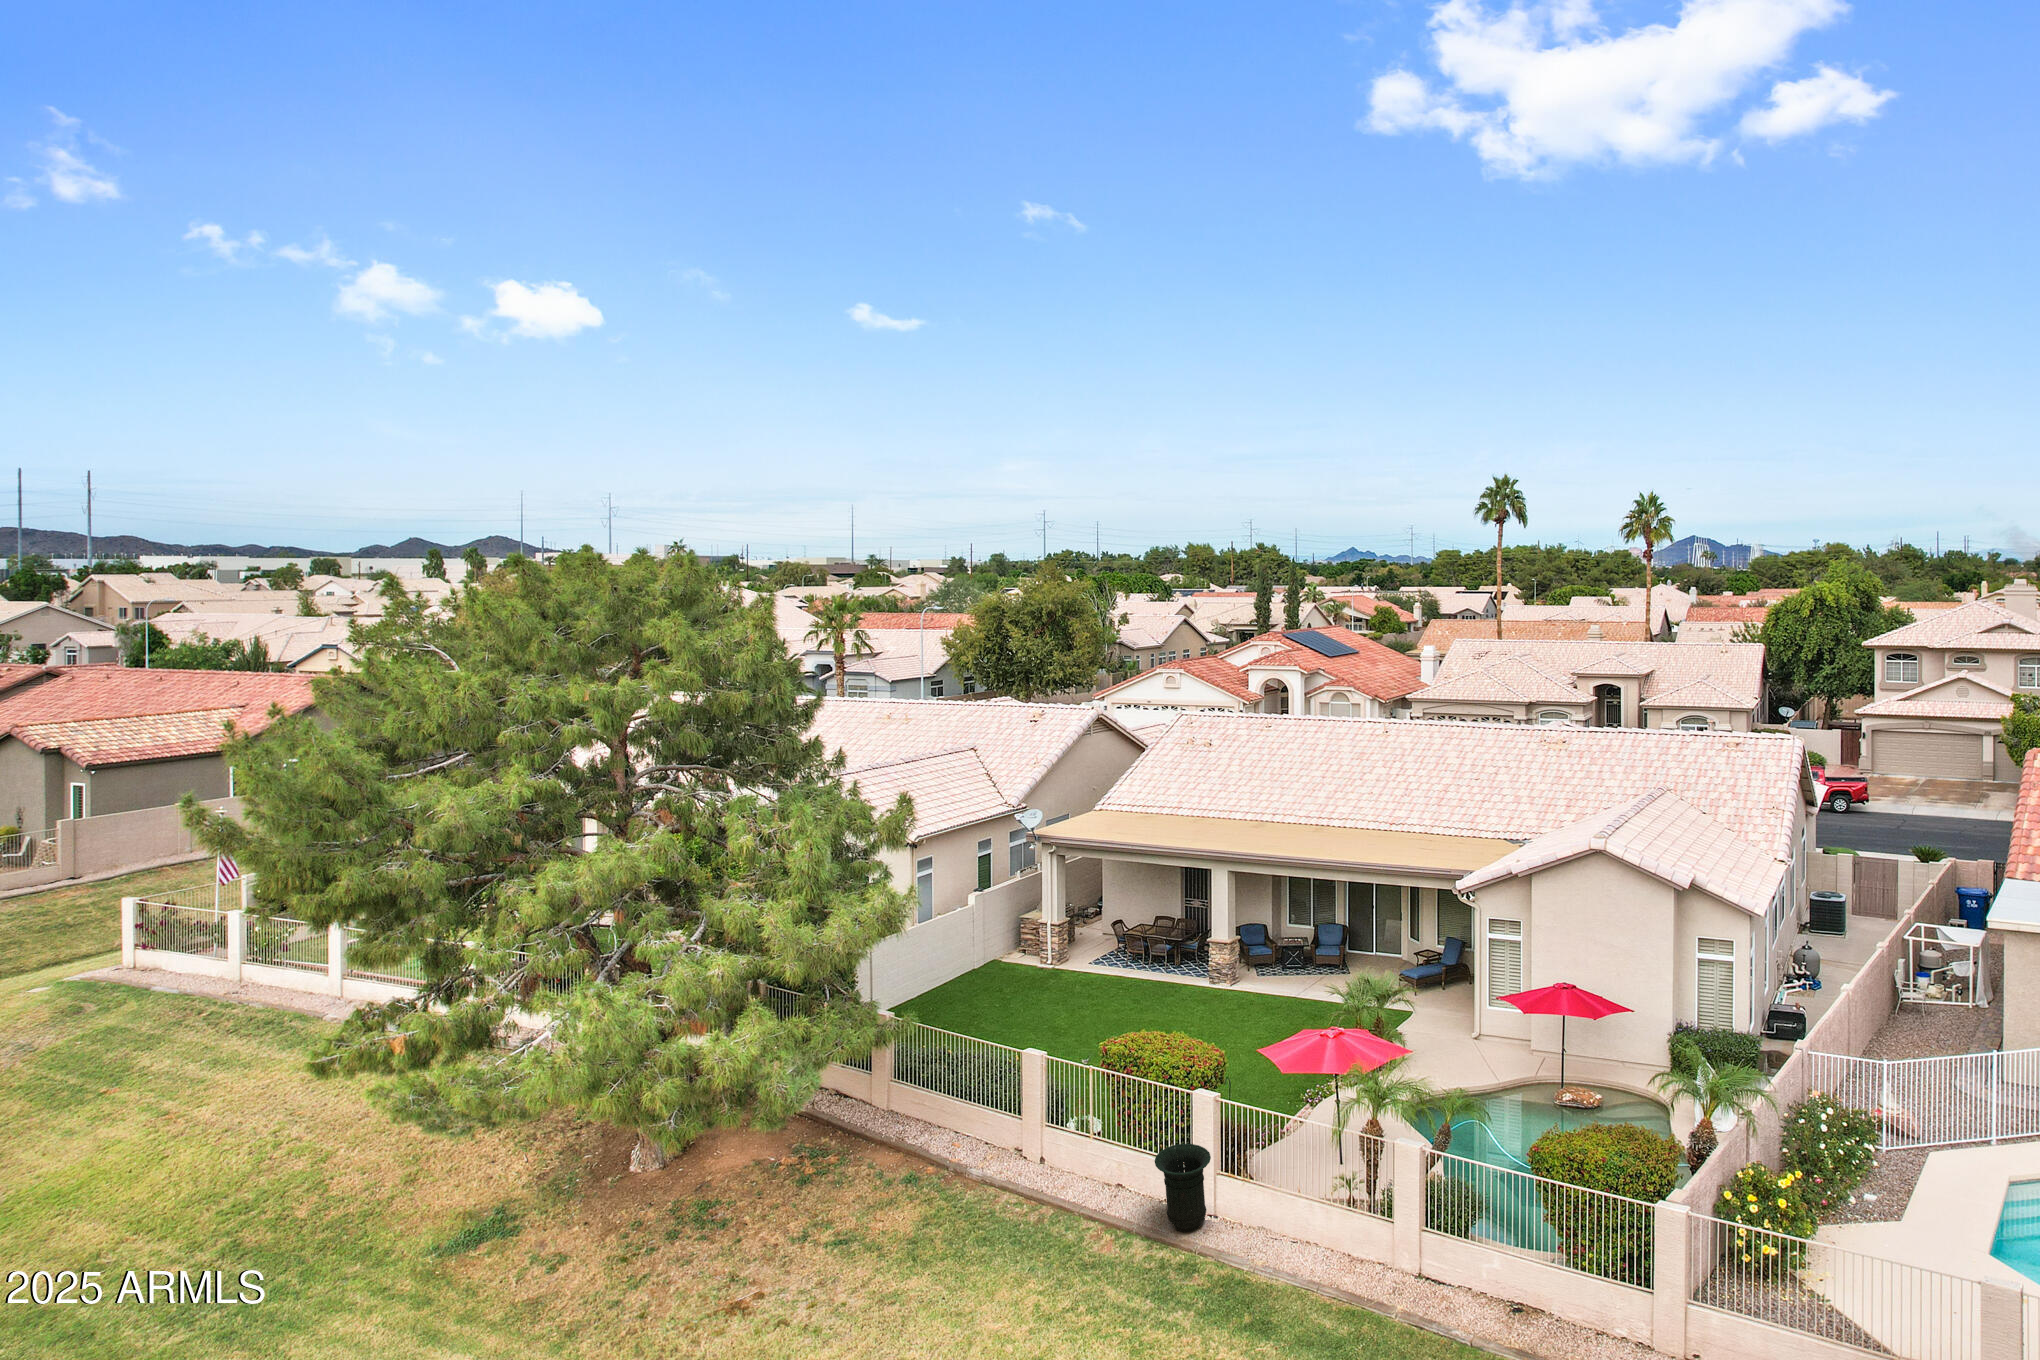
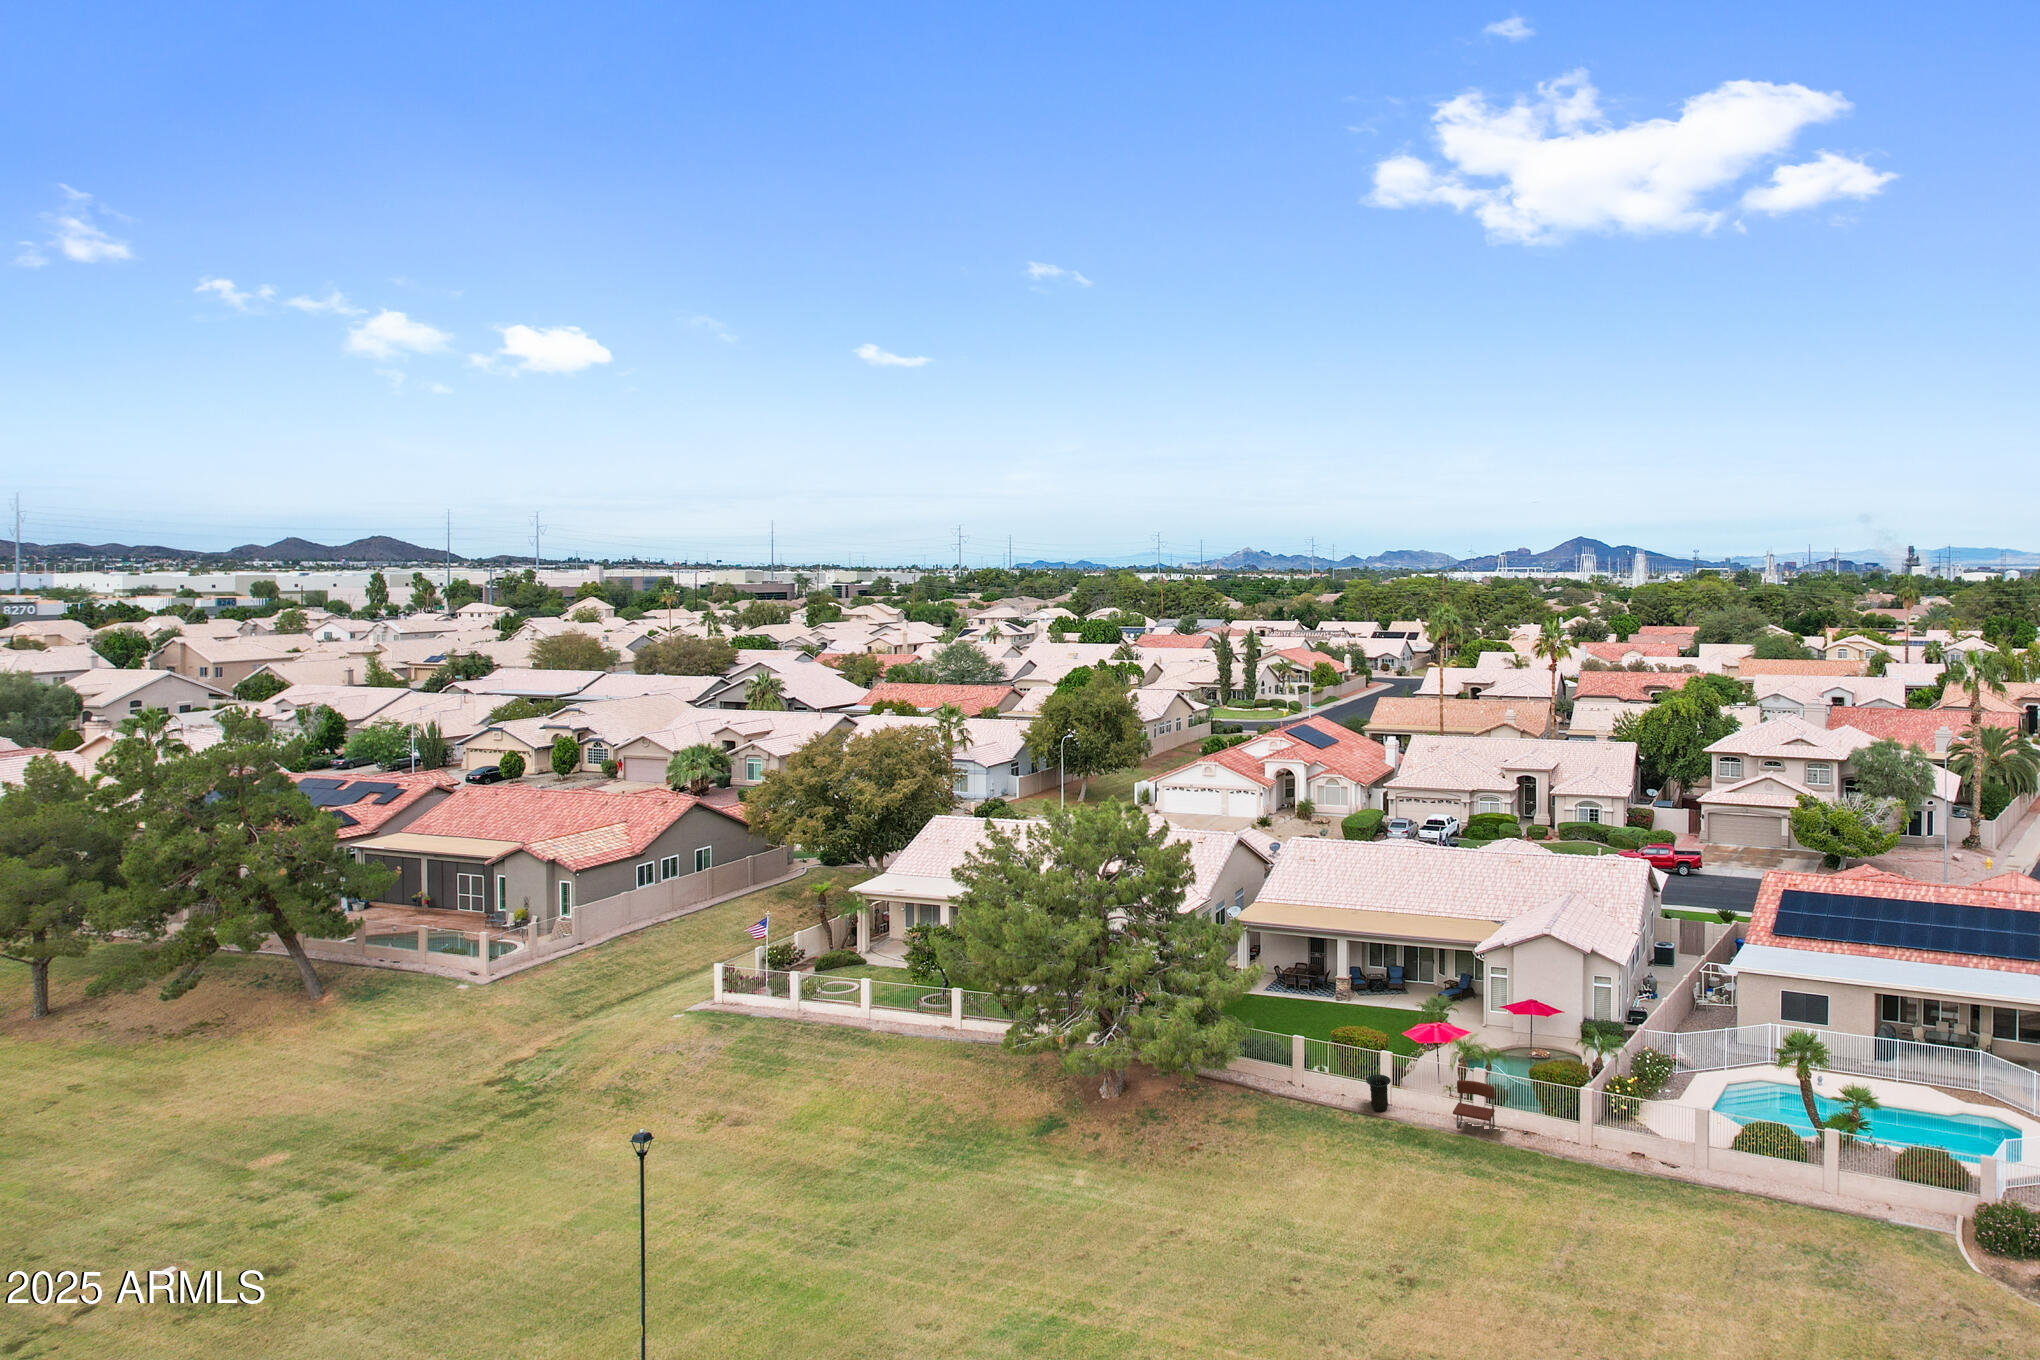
bench: none [1338,1168,1443,1307] -> present [1453,1080,1495,1134]

